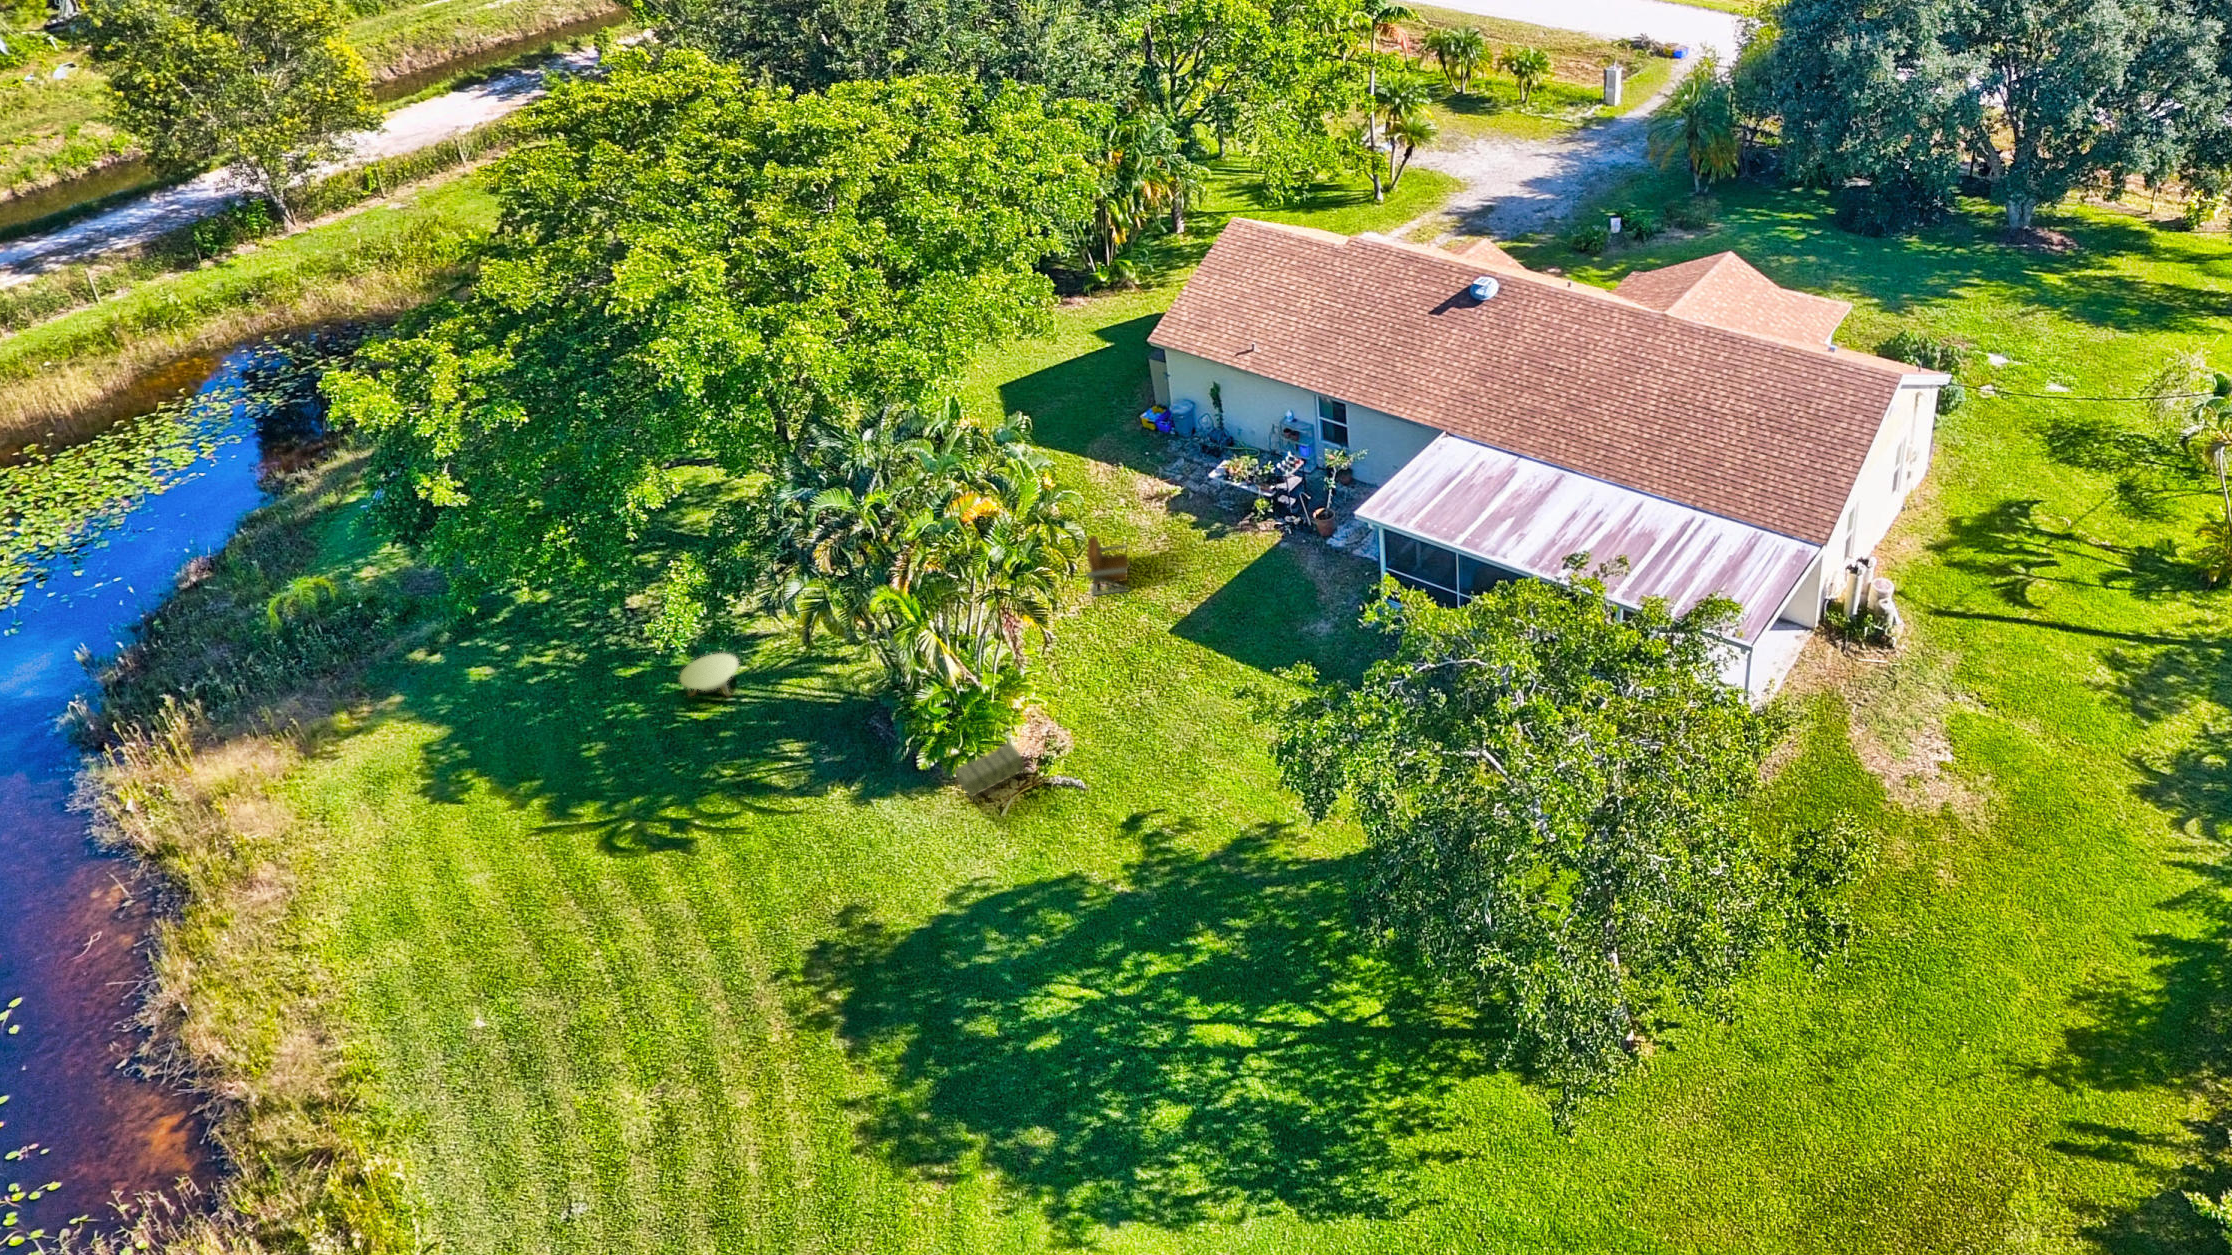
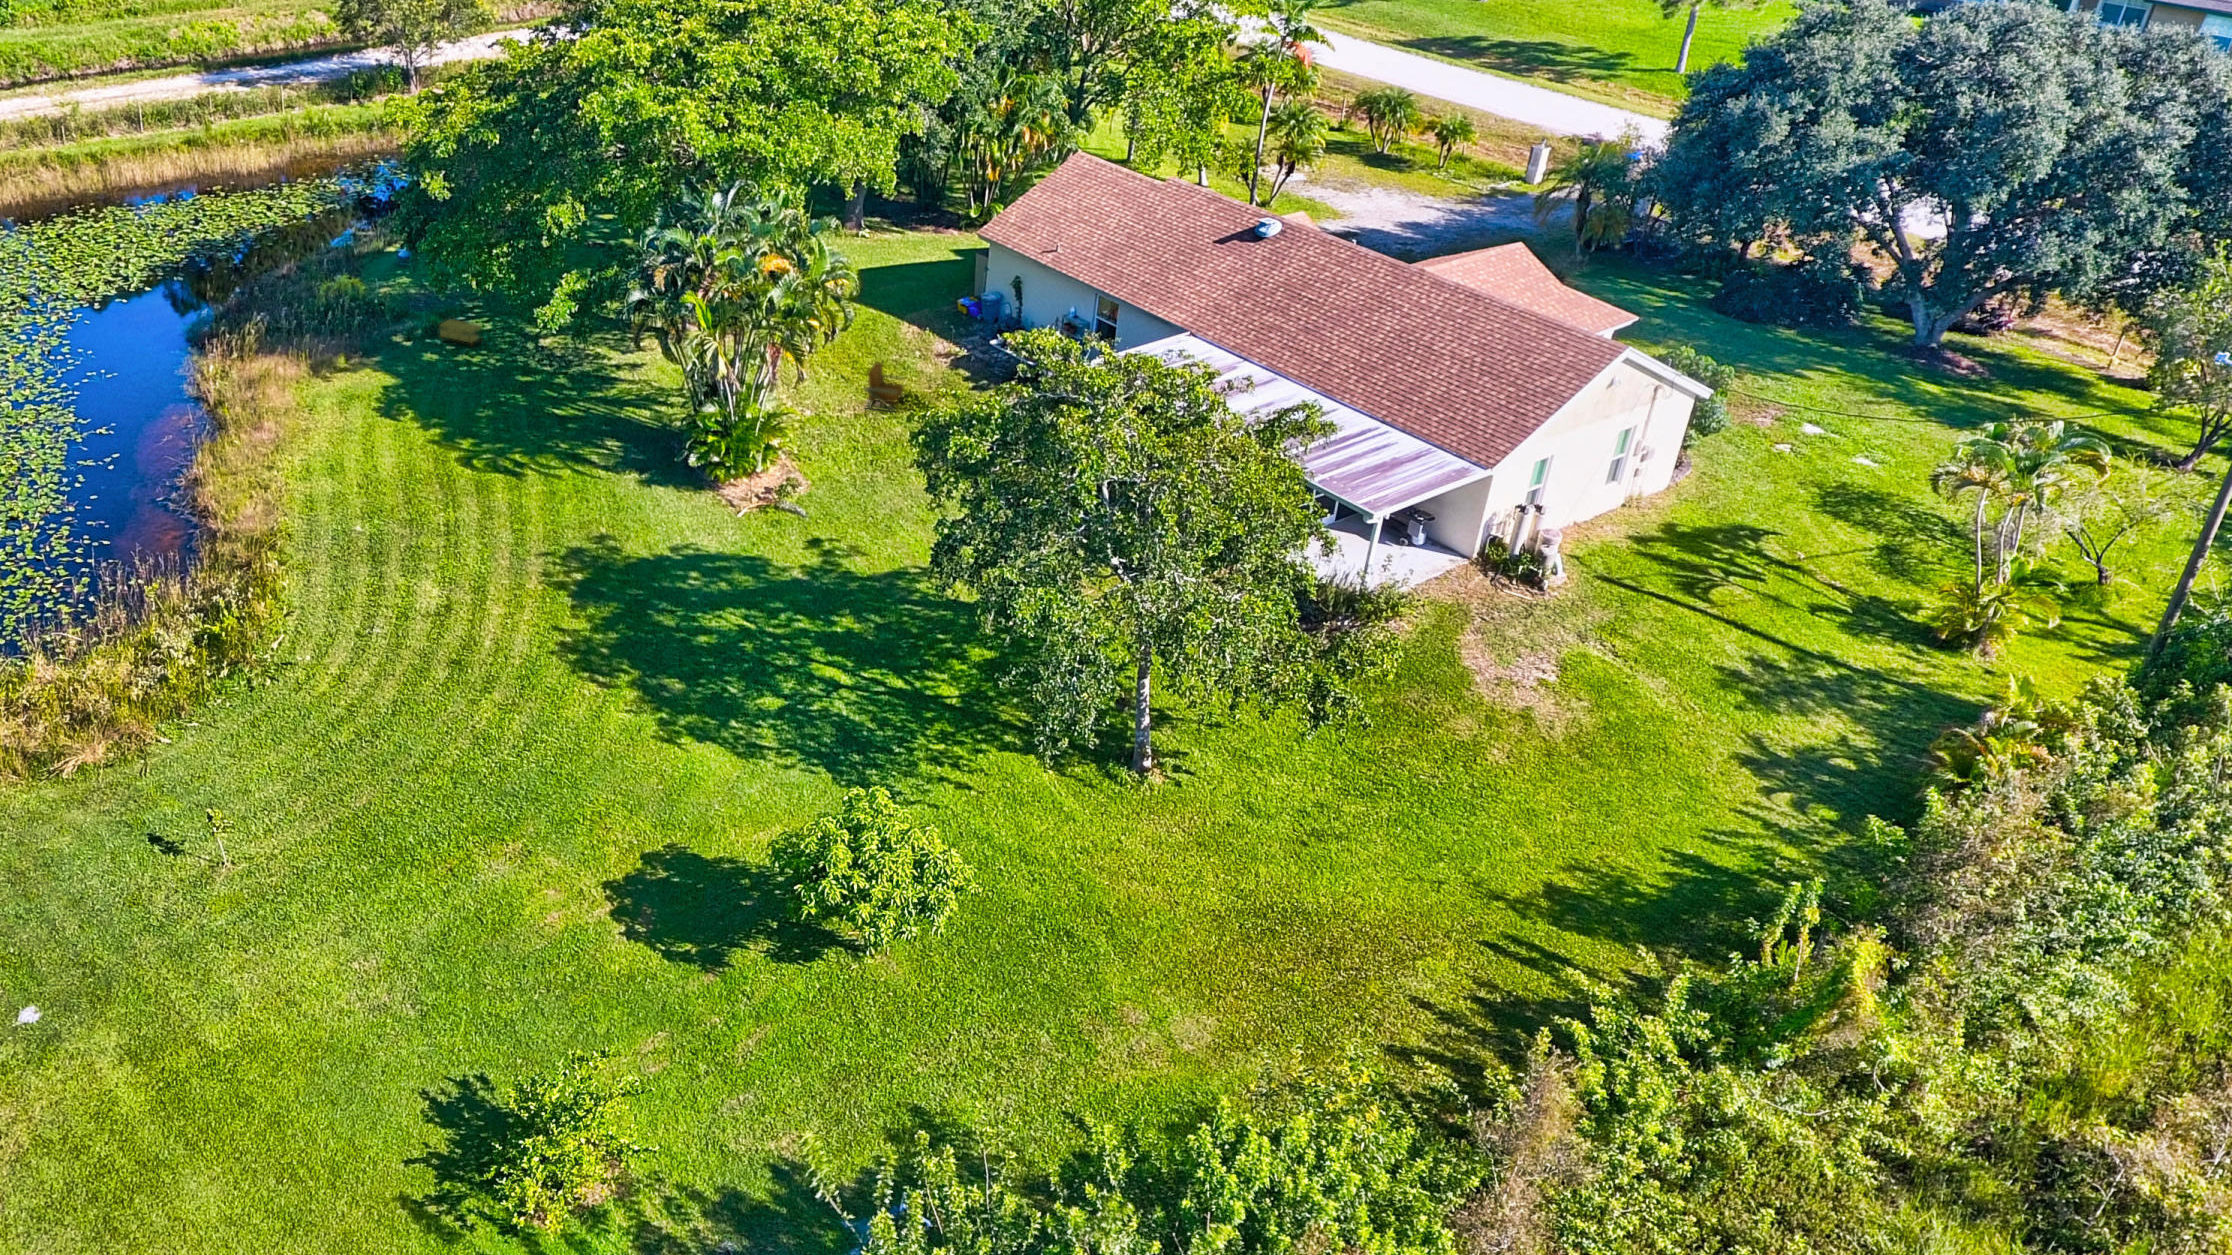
round table: present [680,653,738,696] -> none [552,376,594,407]
bench: present [956,743,1024,801] -> present [440,319,482,344]

